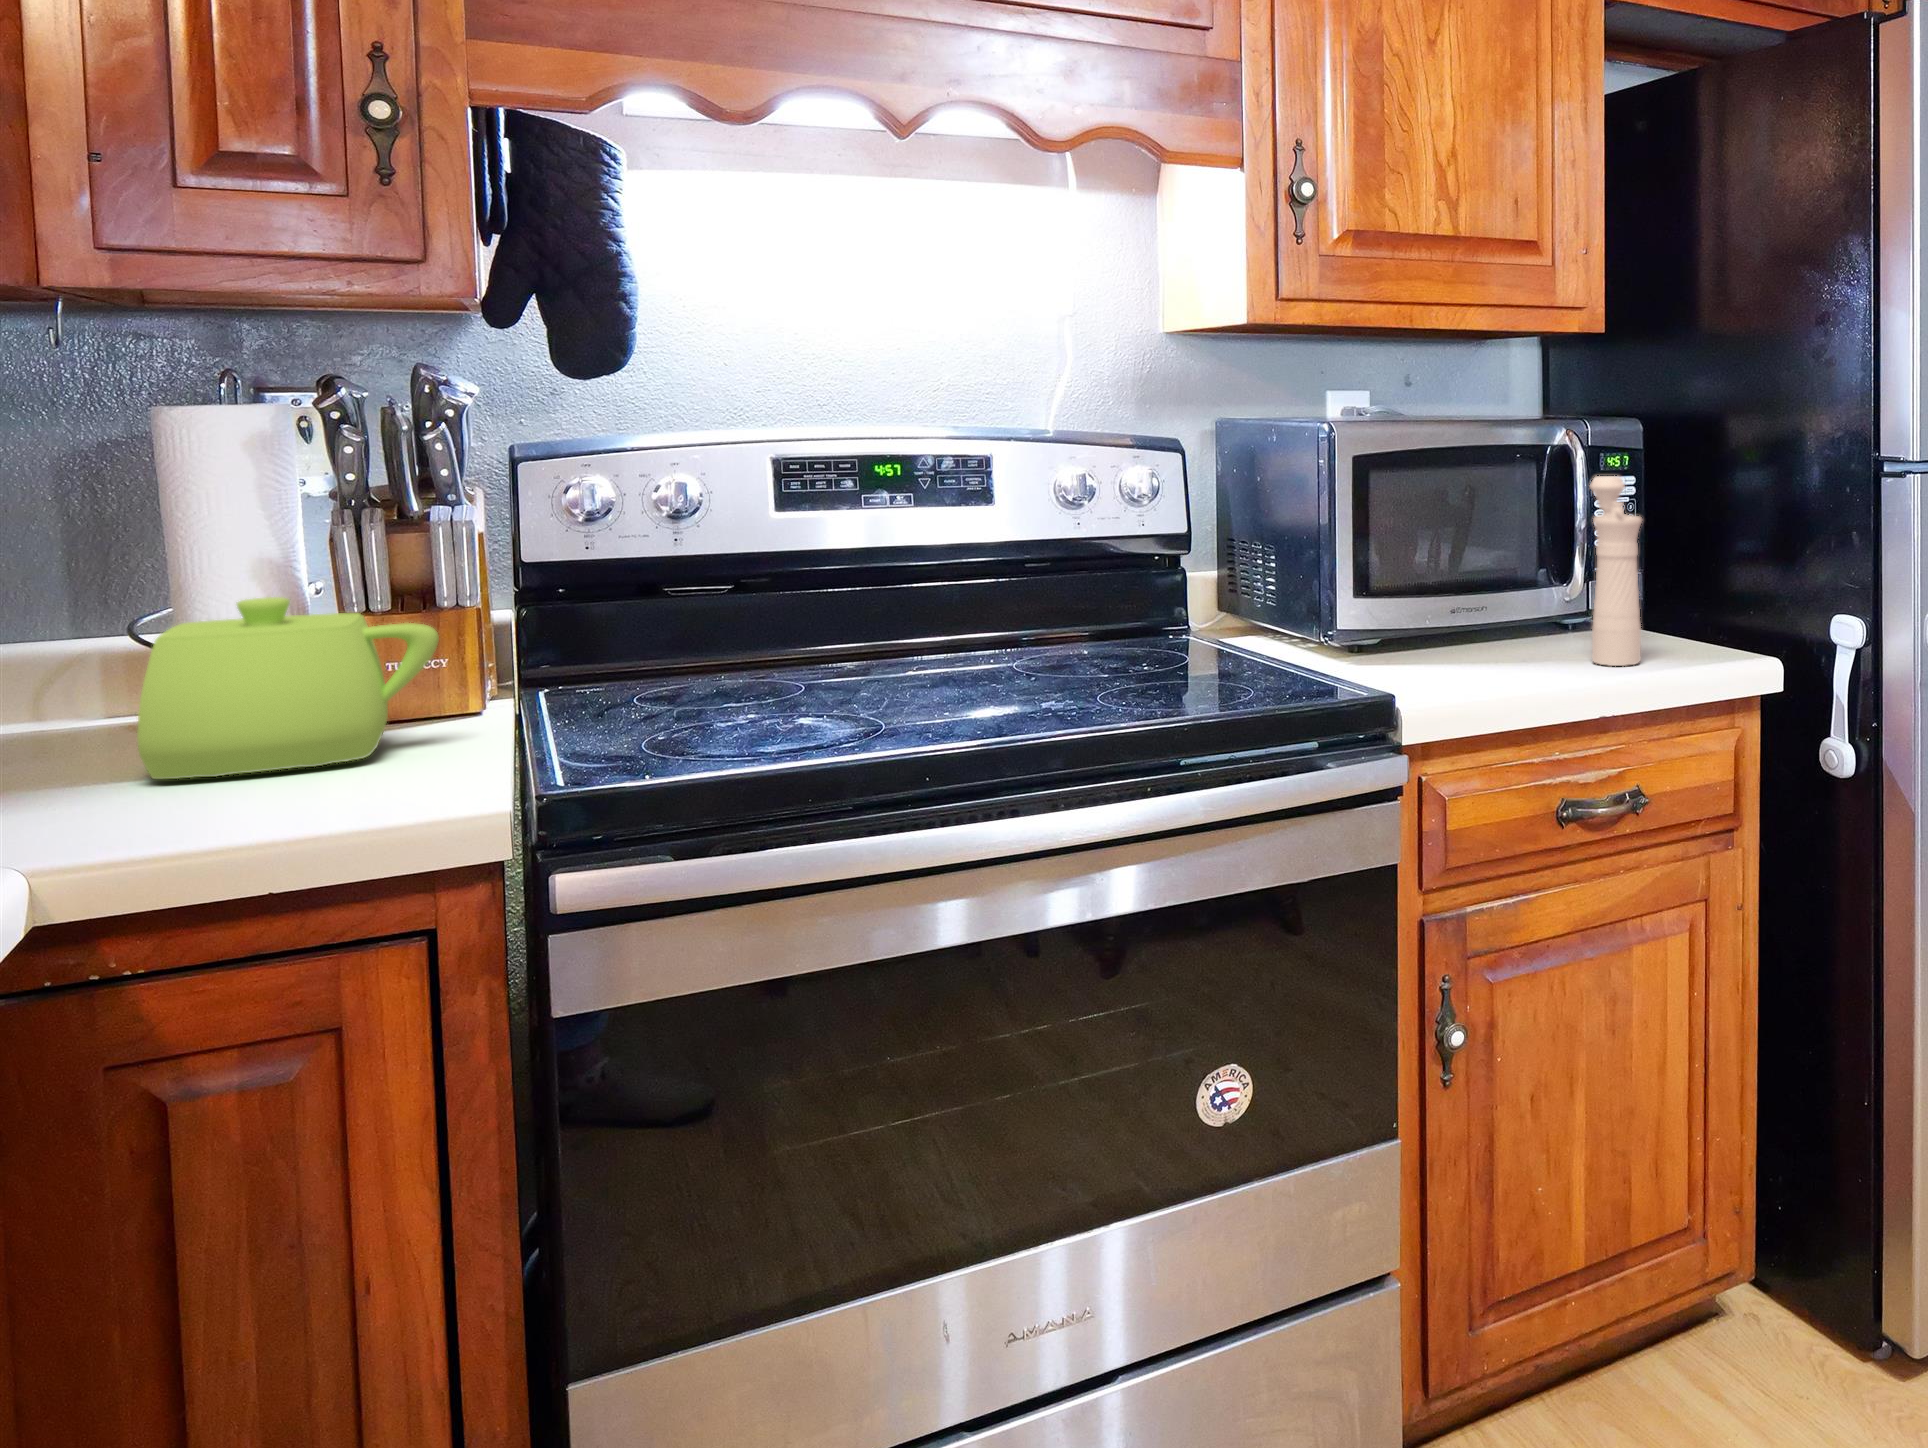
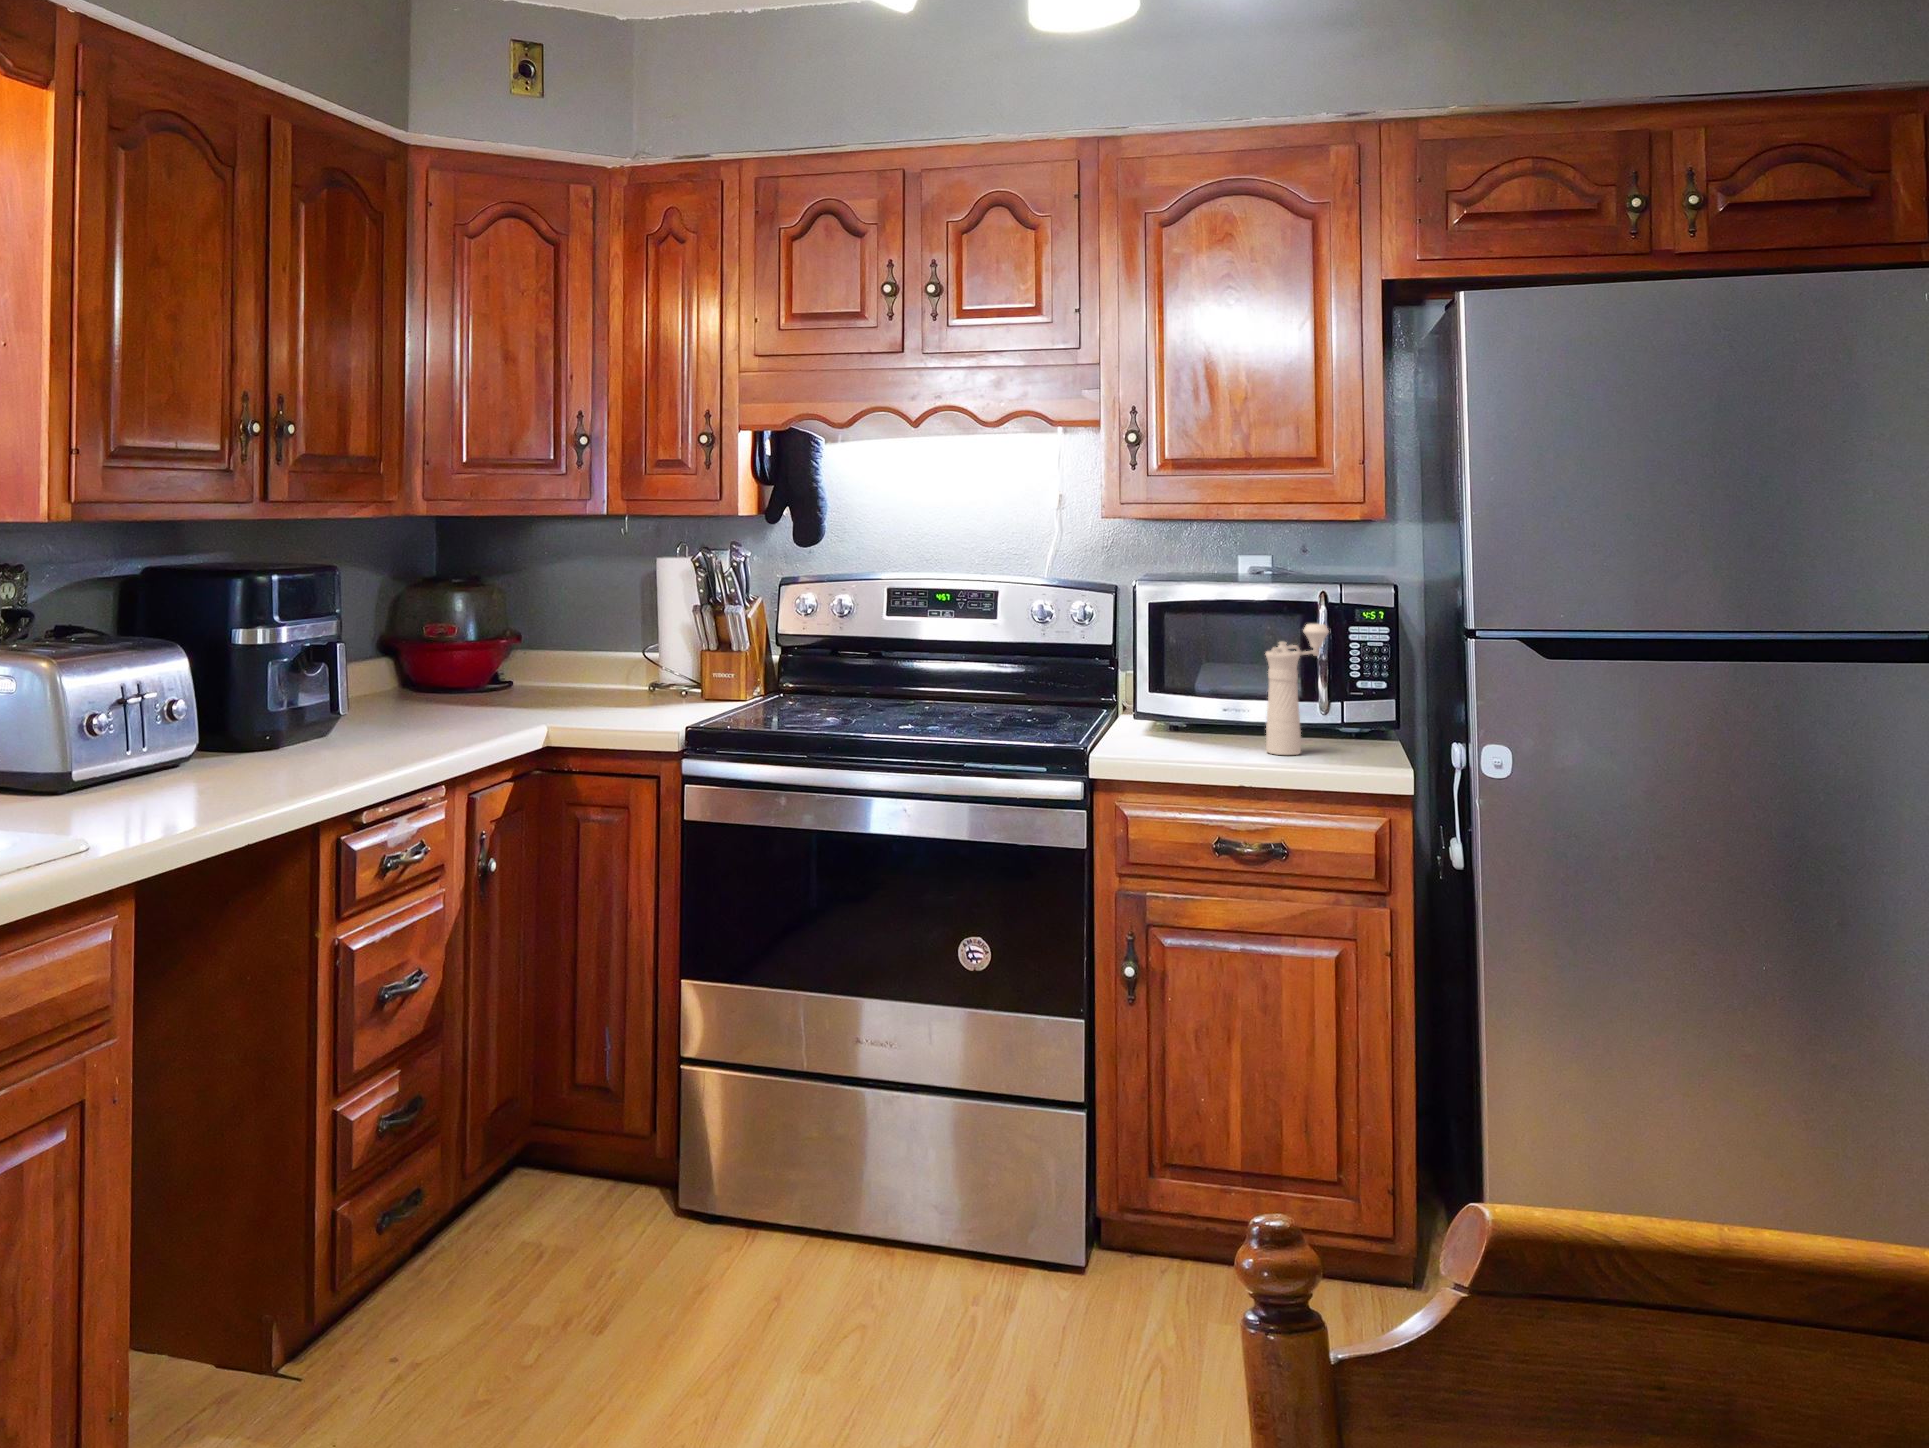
teapot: present [137,597,439,779] -> none [617,640,712,710]

